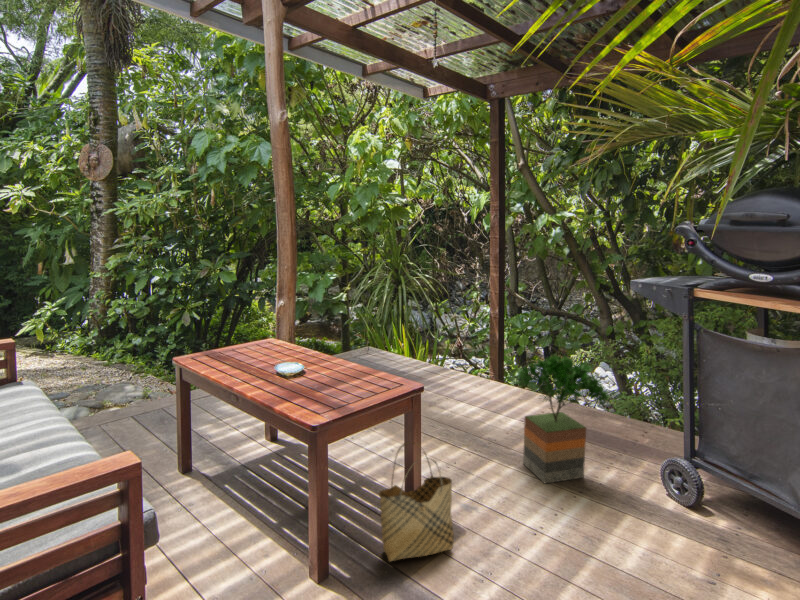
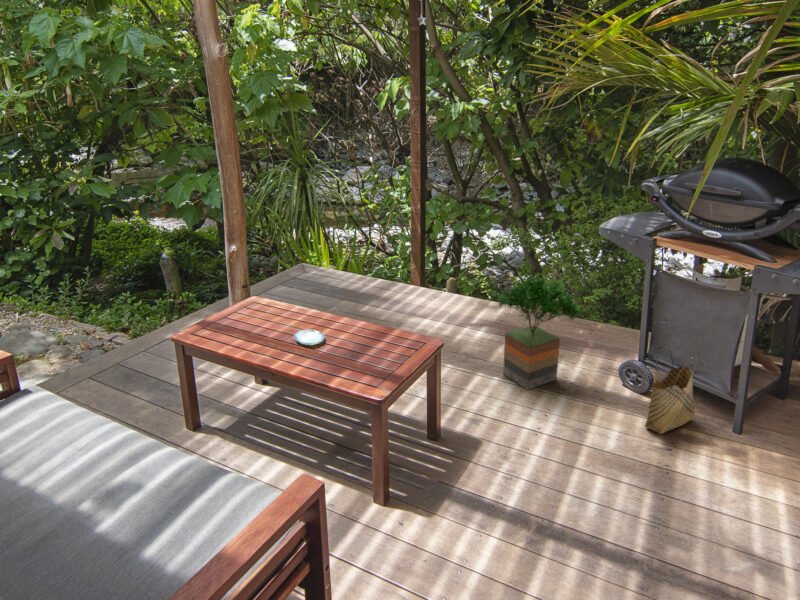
woven basket: present [379,442,454,561] -> present [645,345,697,434]

